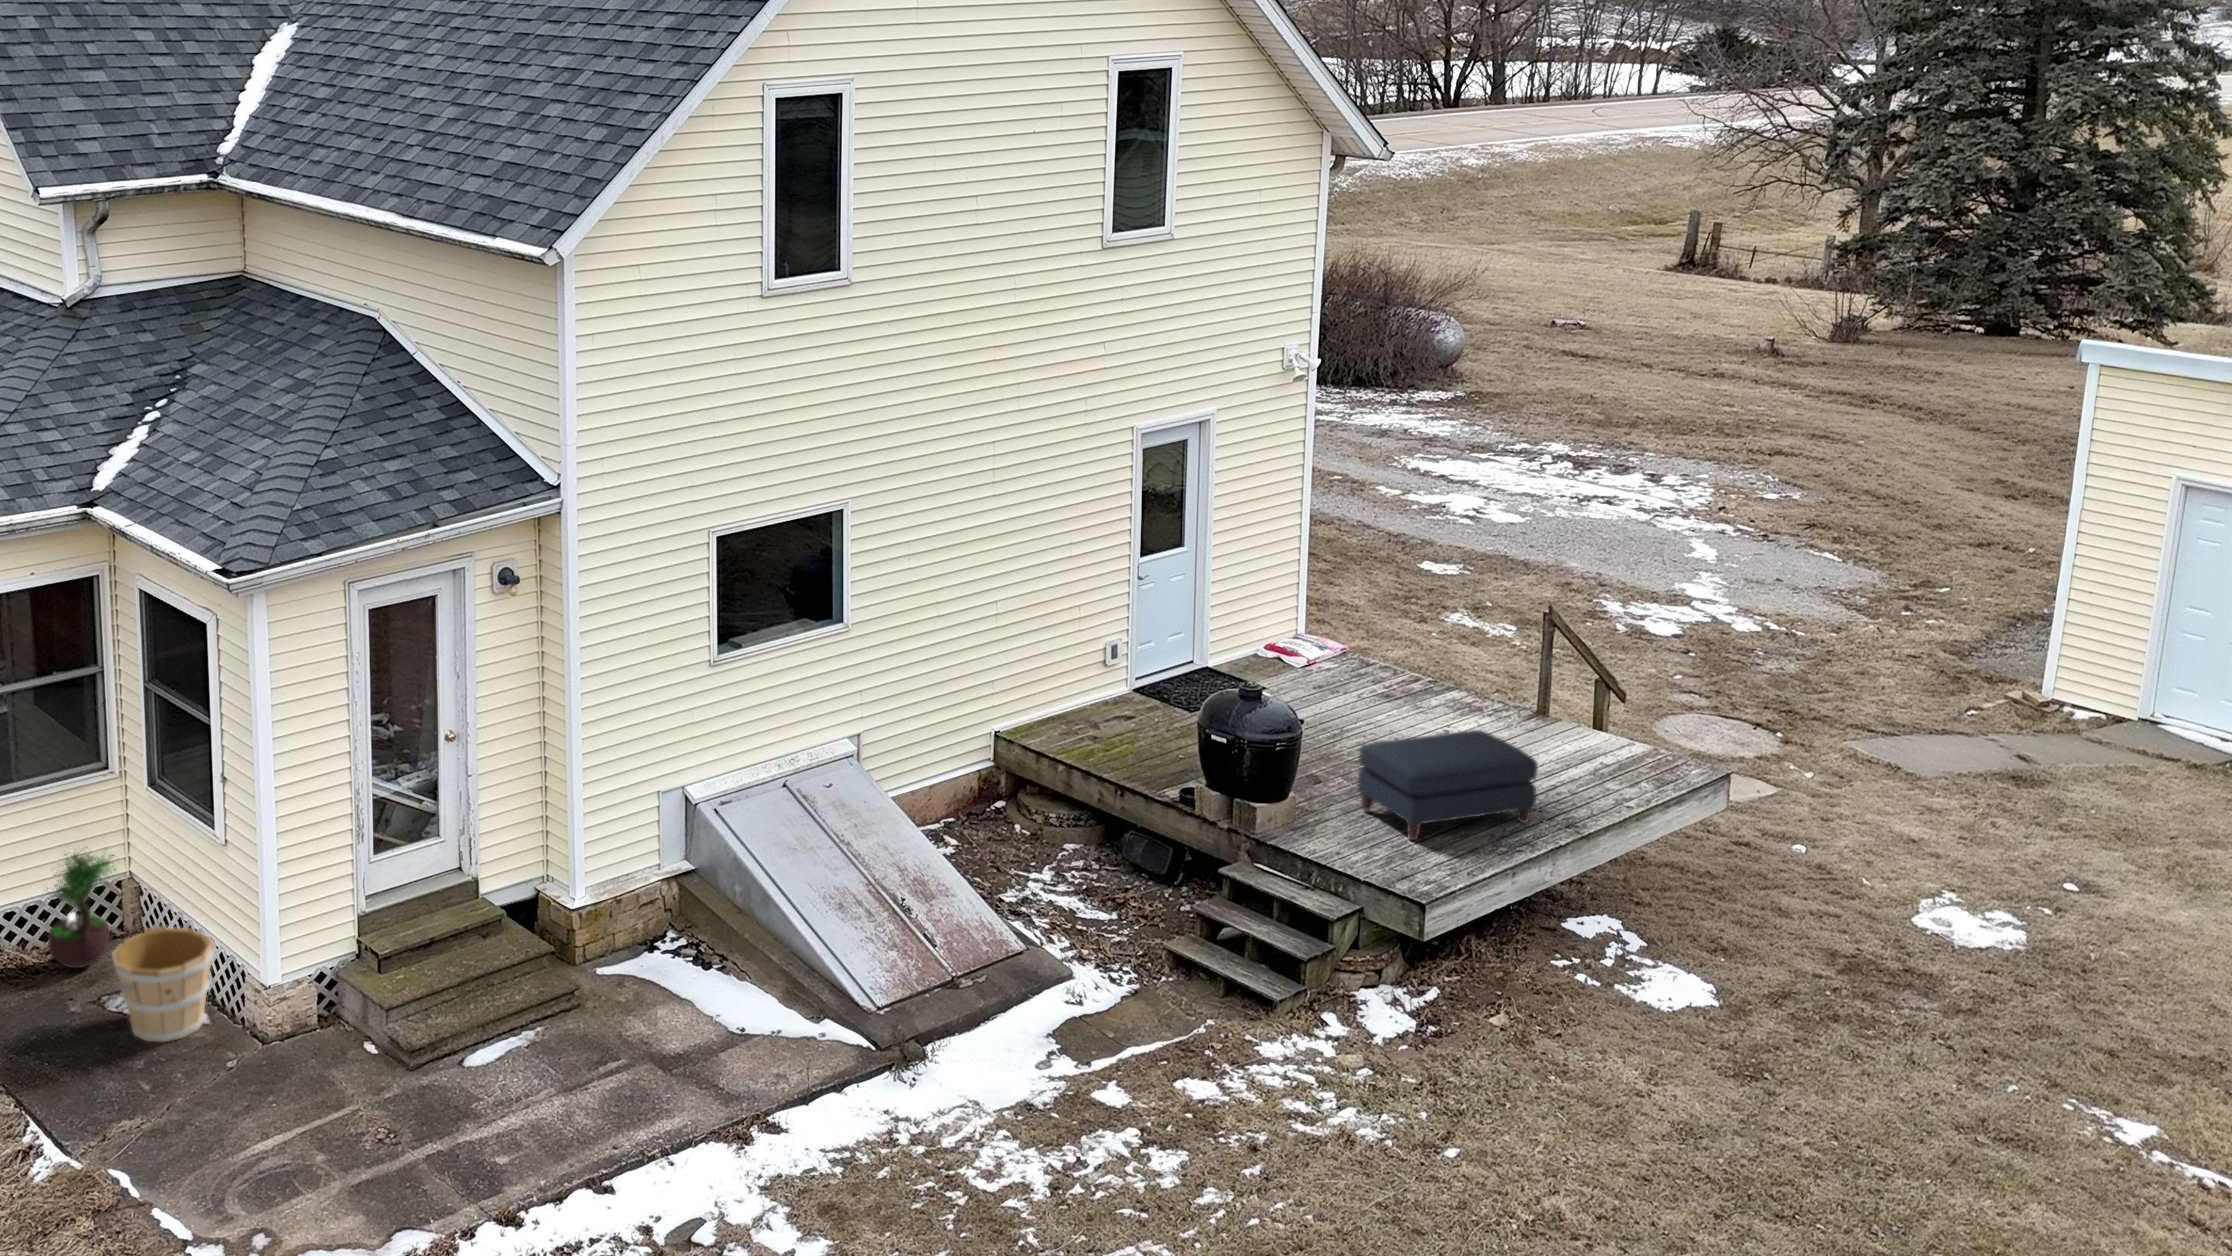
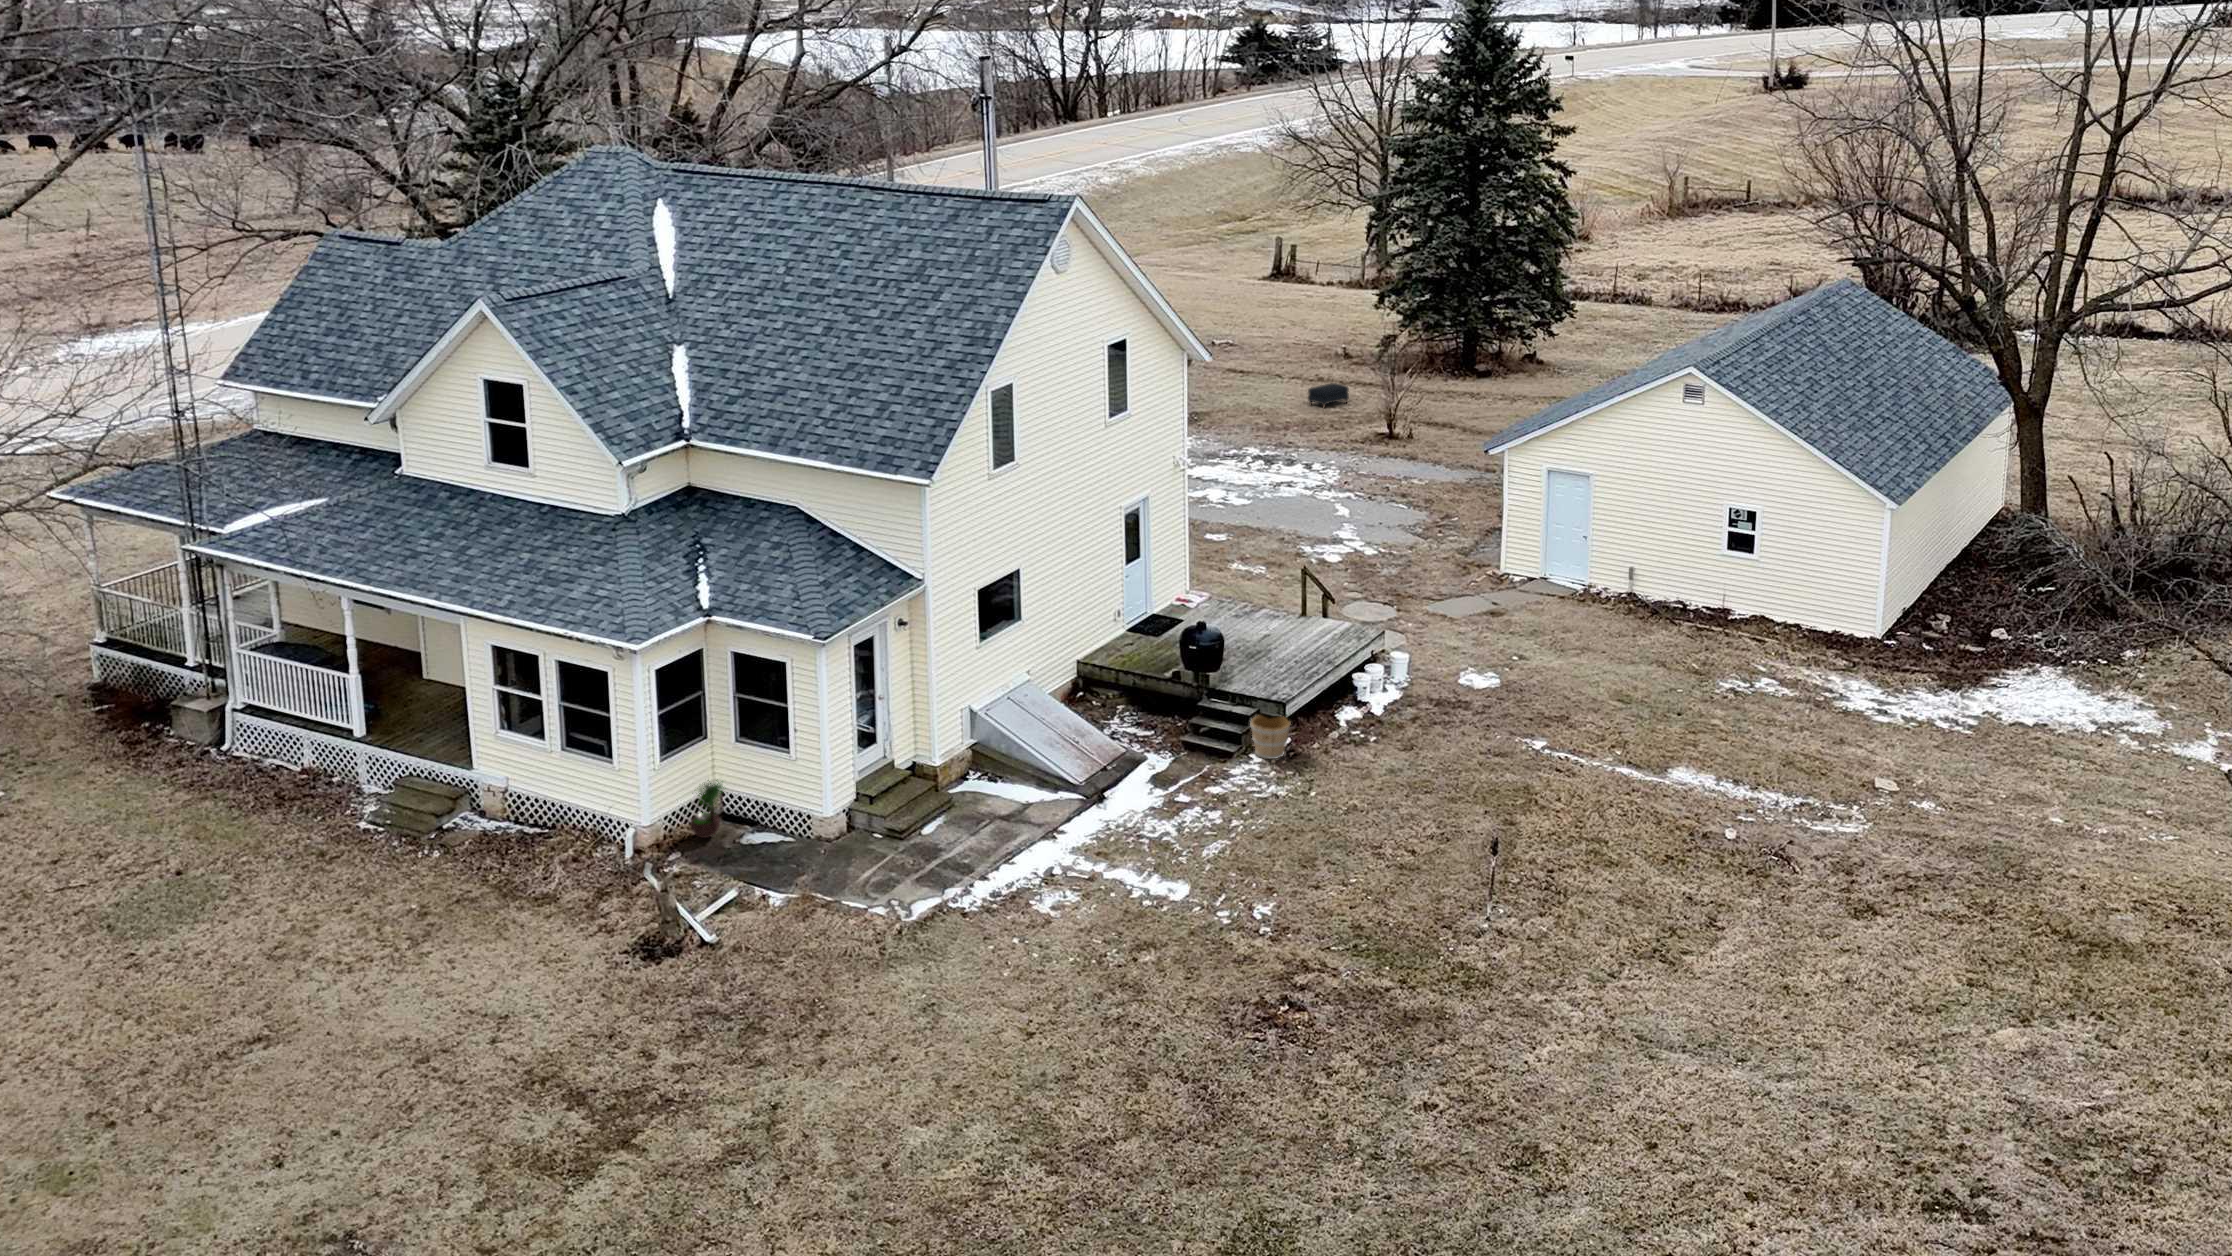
ottoman: present [1358,730,1538,840] -> present [1308,383,1349,407]
wooden bucket: present [112,926,215,1042] -> present [1250,716,1291,759]

